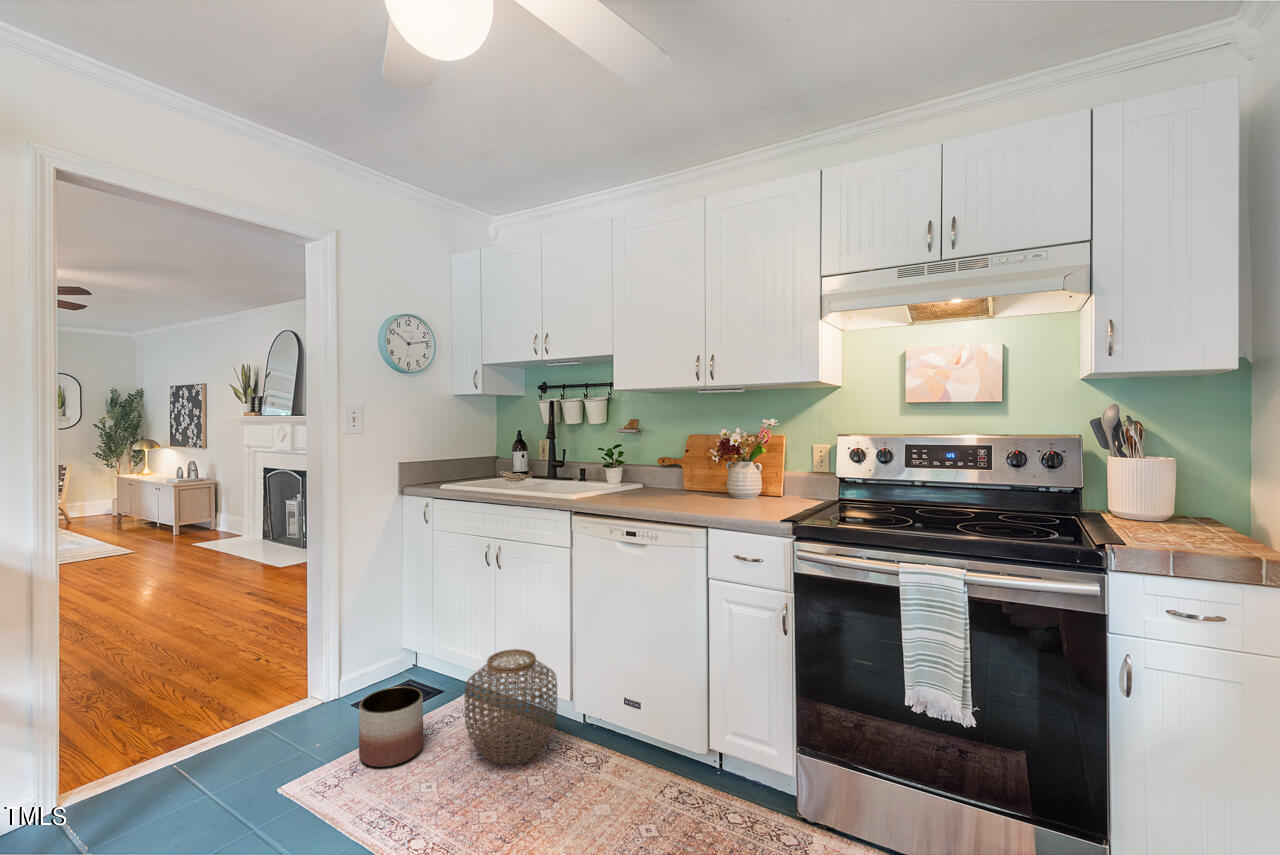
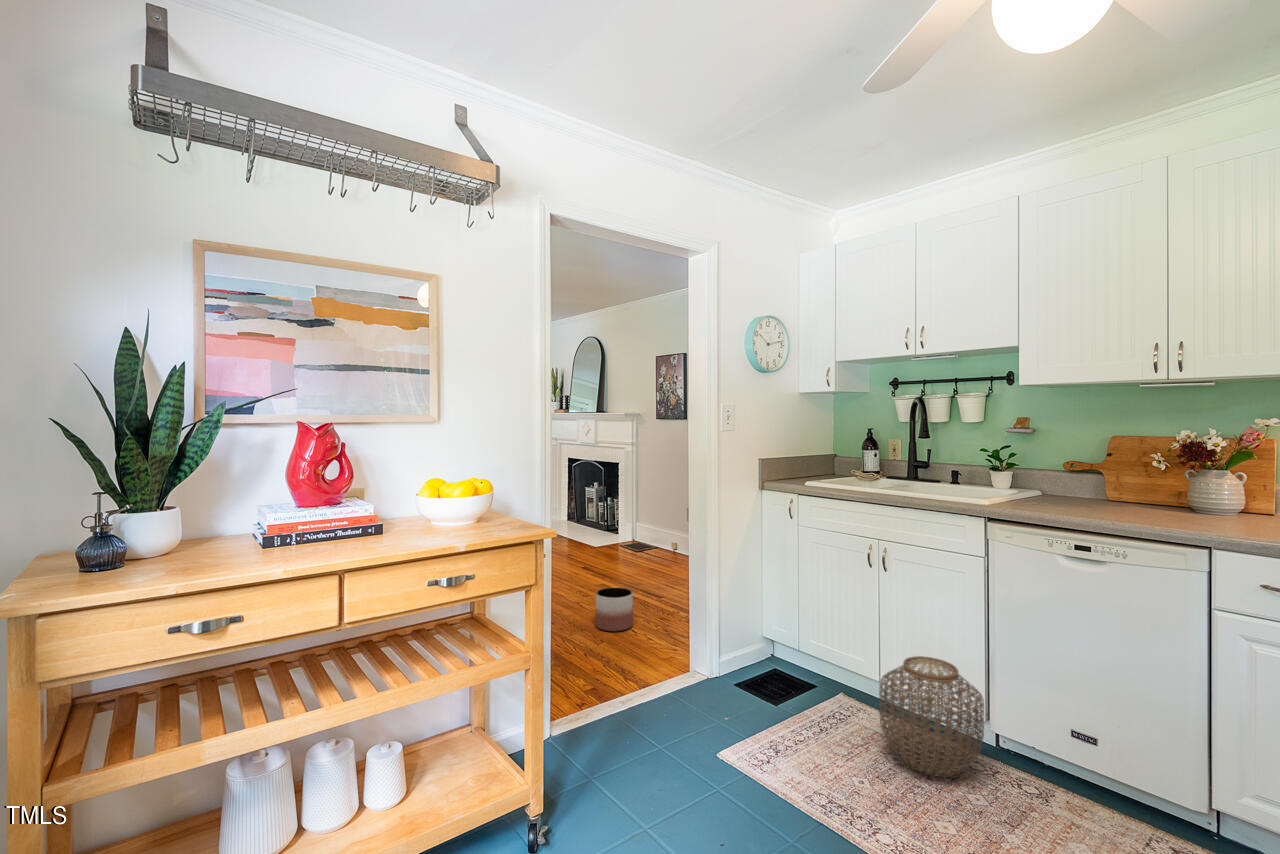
planter: present [359,686,423,767] -> present [595,587,633,632]

